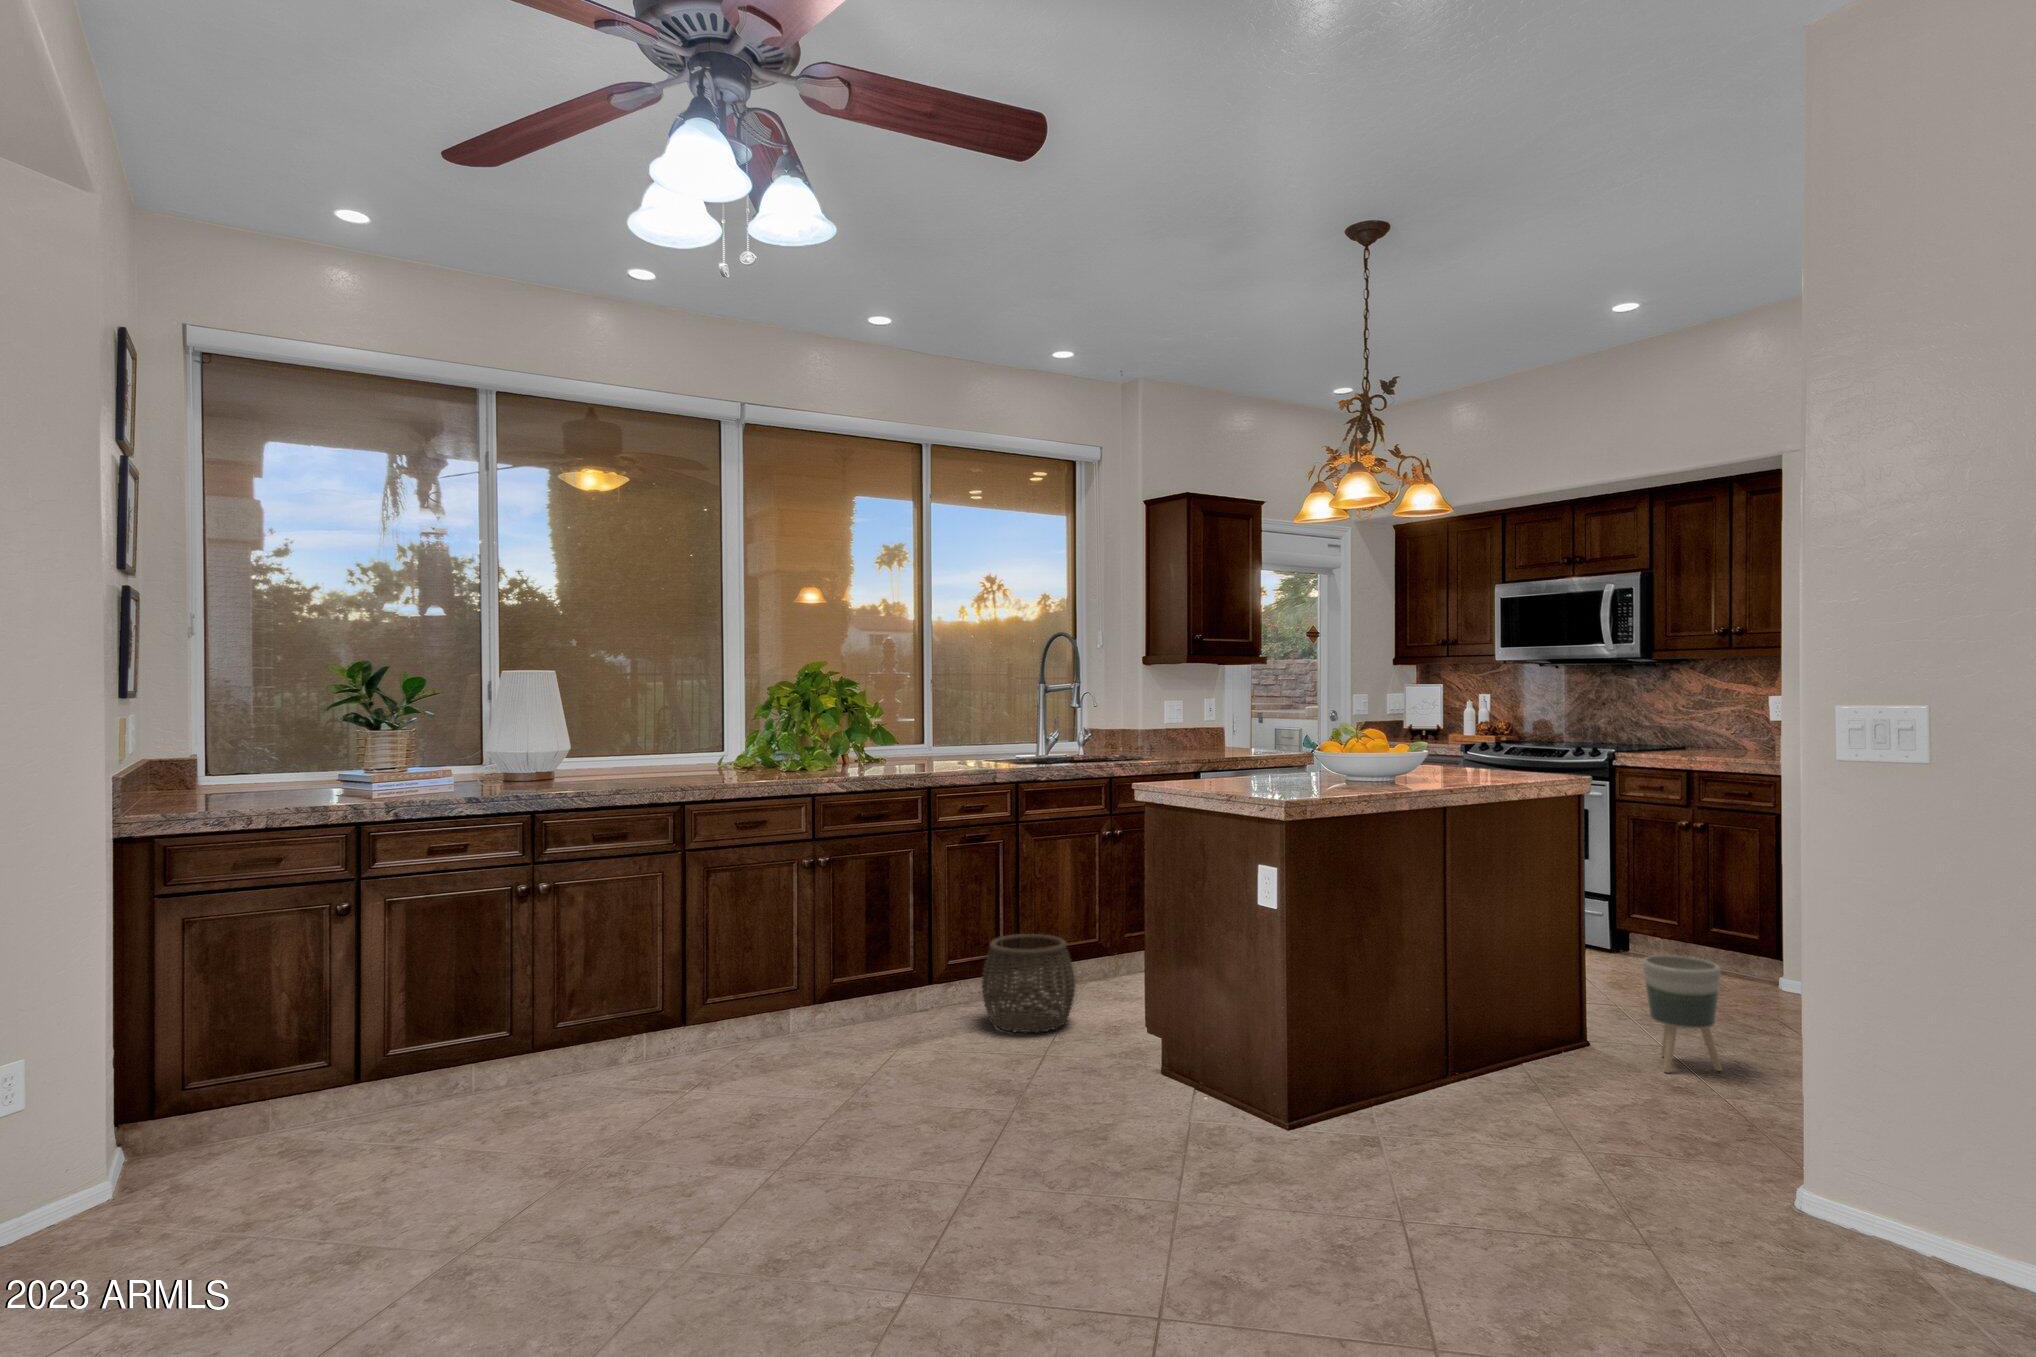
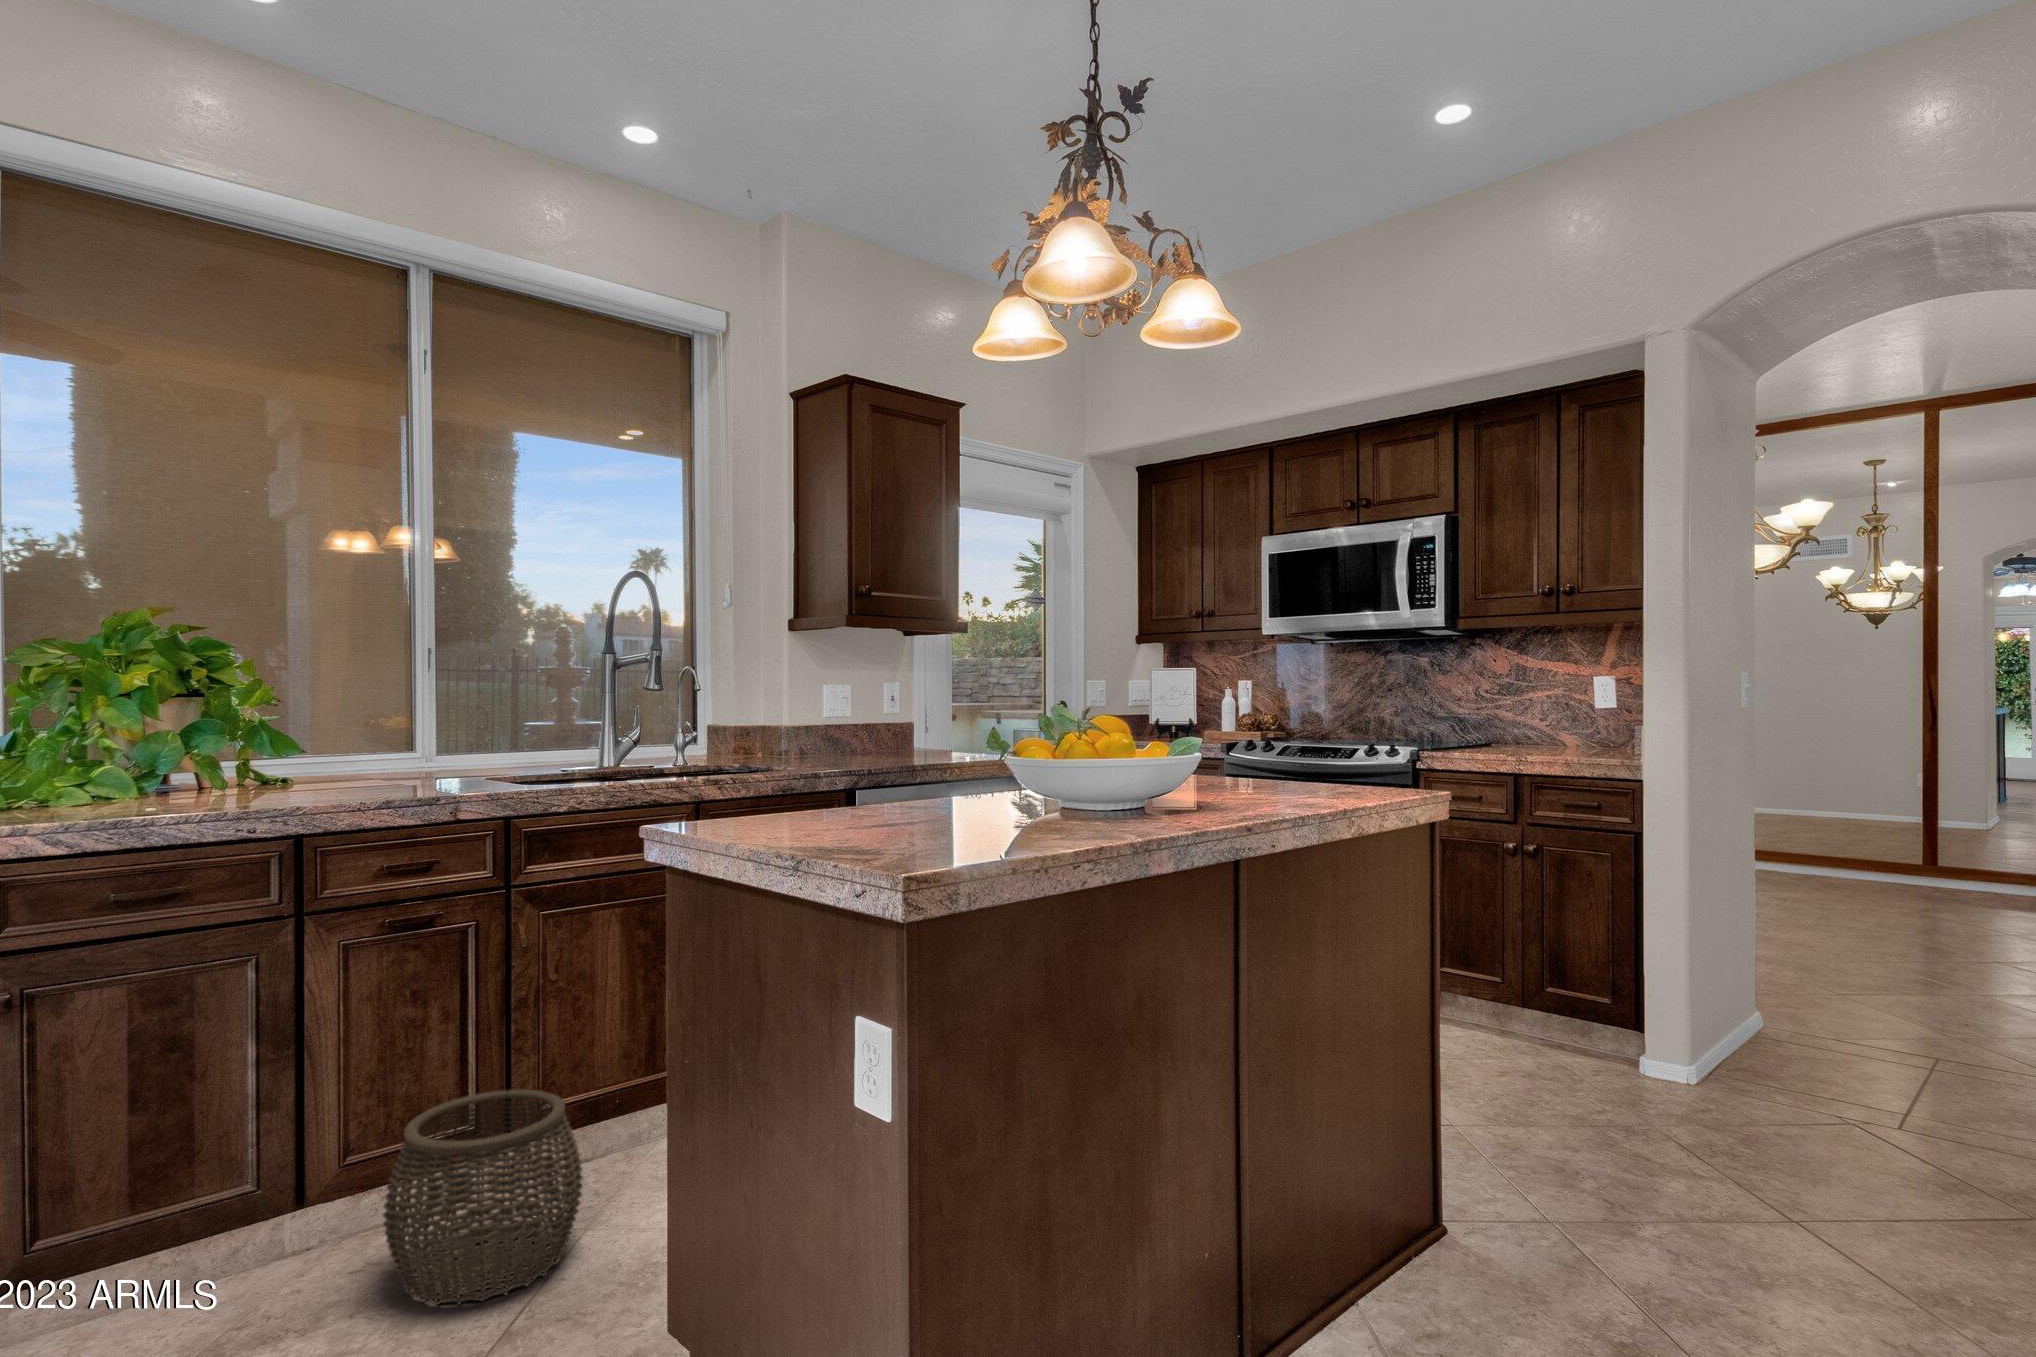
planter: present [1642,955,1722,1073] -> none [1541,1085,1674,1306]

